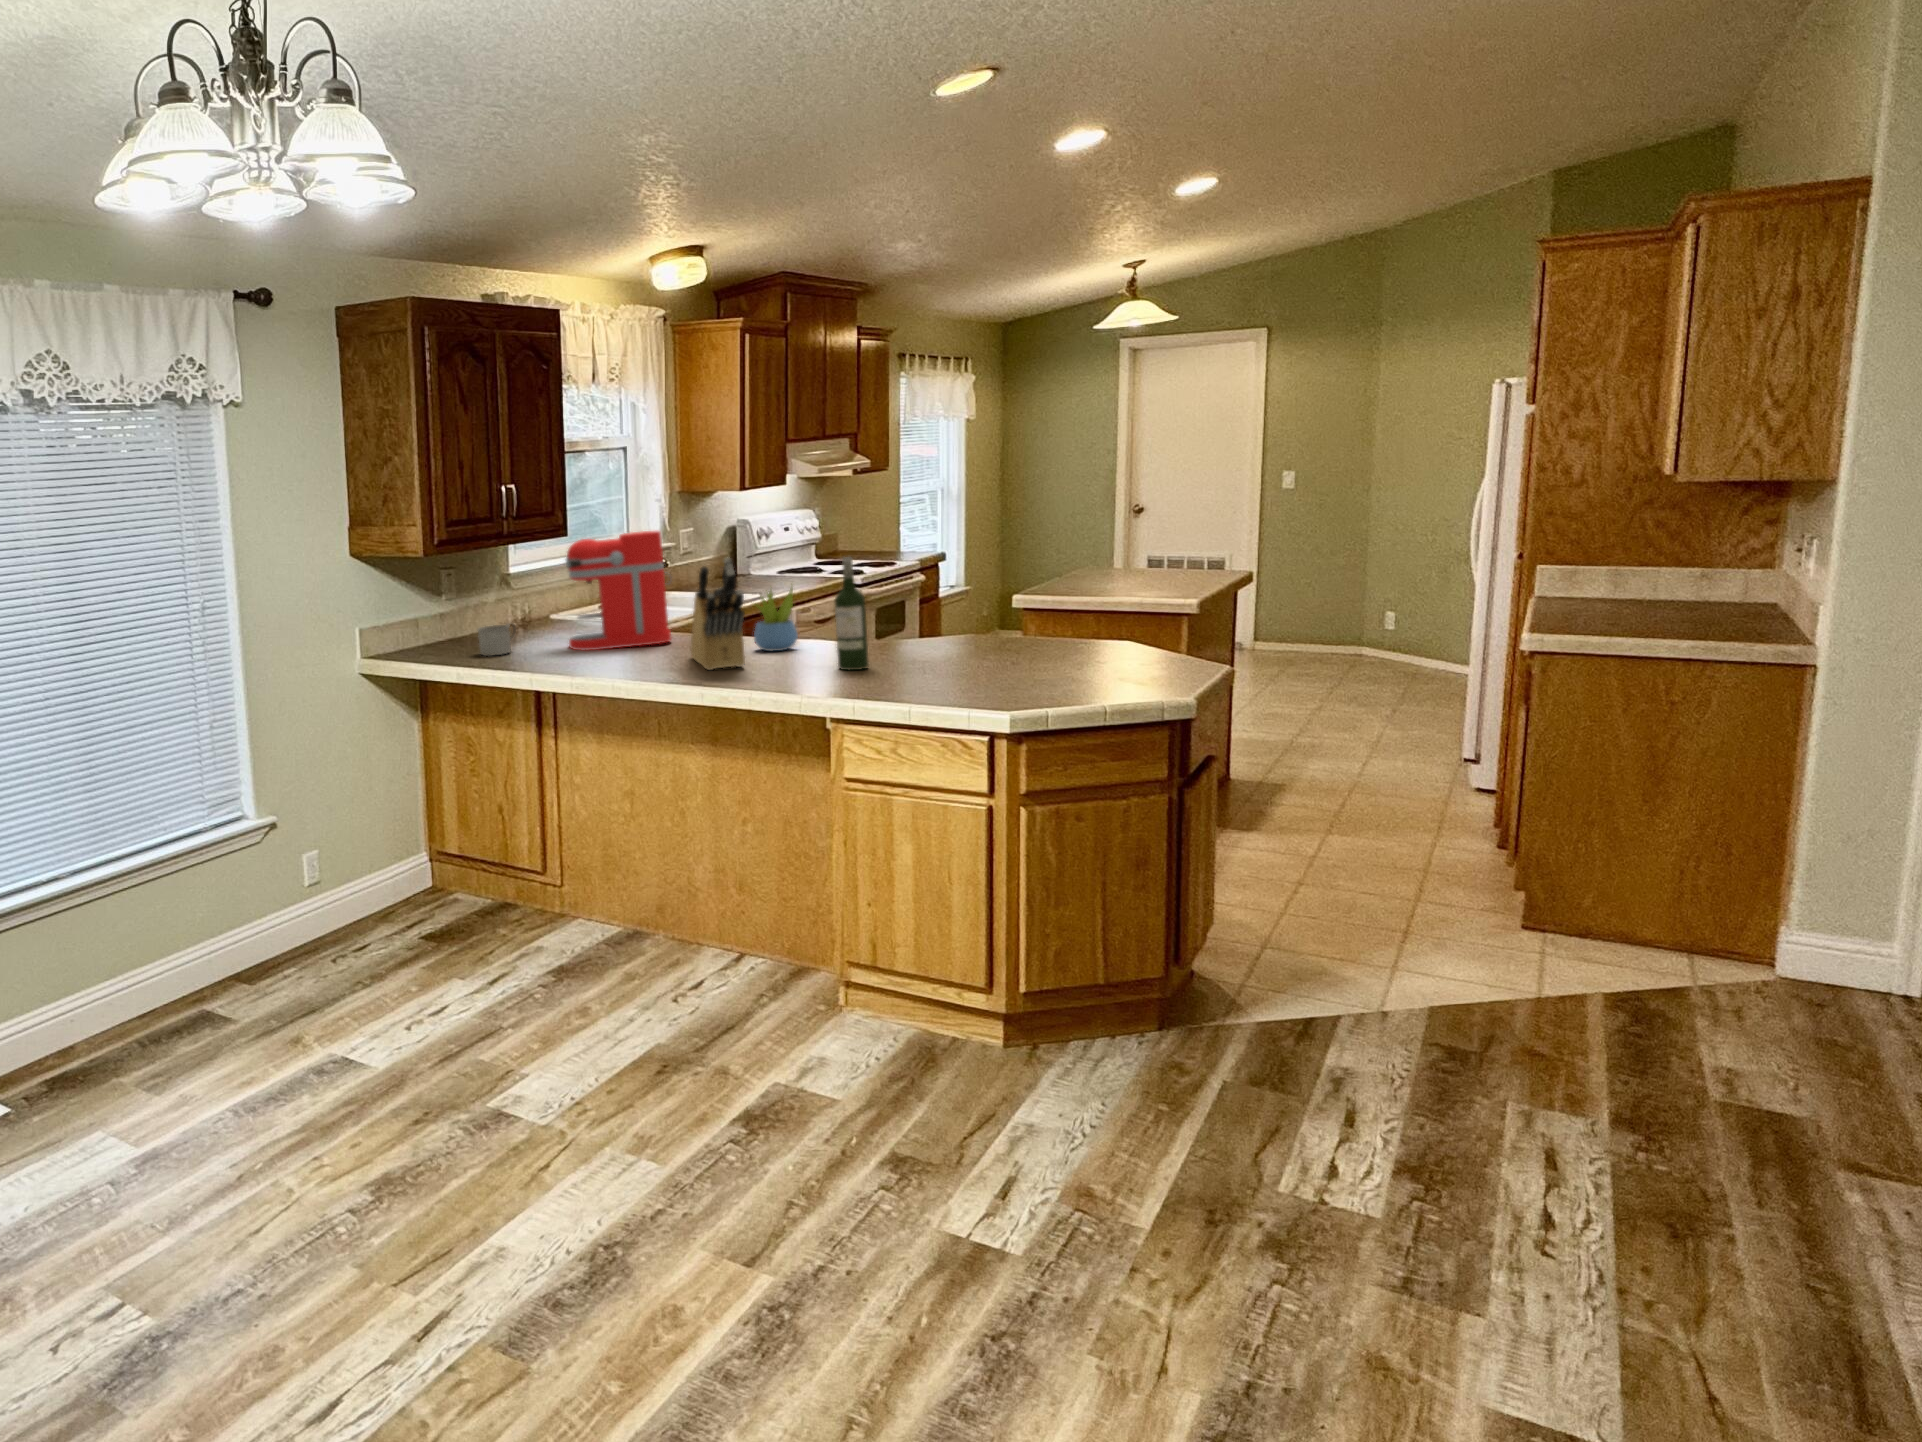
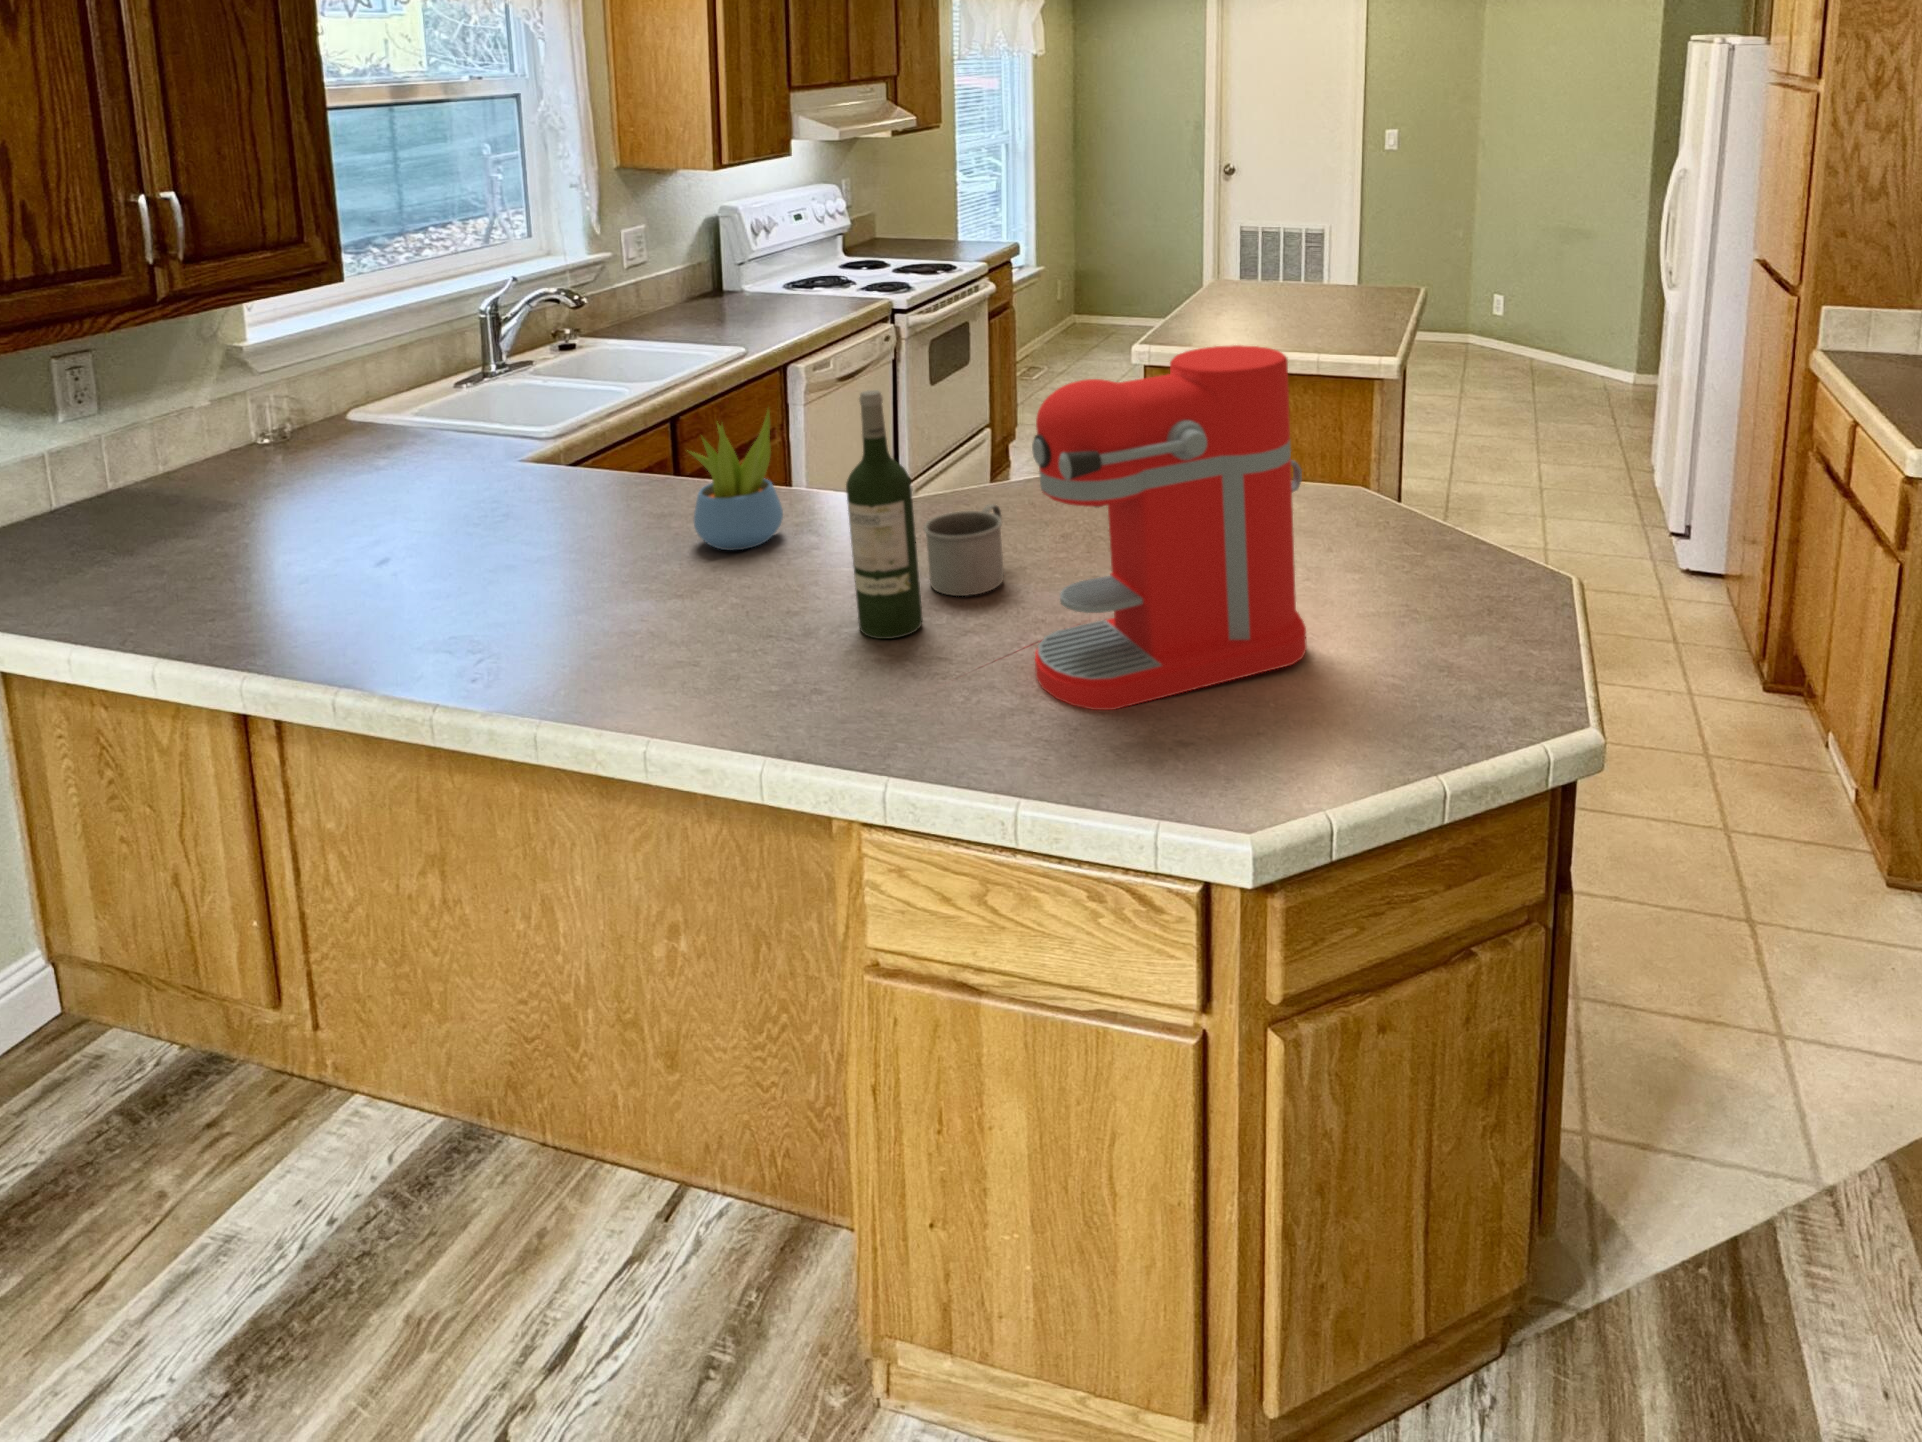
coffee maker: present [566,531,671,650] -> present [1032,345,1307,710]
knife block: present [691,558,745,670] -> none [535,399,655,649]
mug: present [478,624,516,656] -> present [923,504,1004,596]

